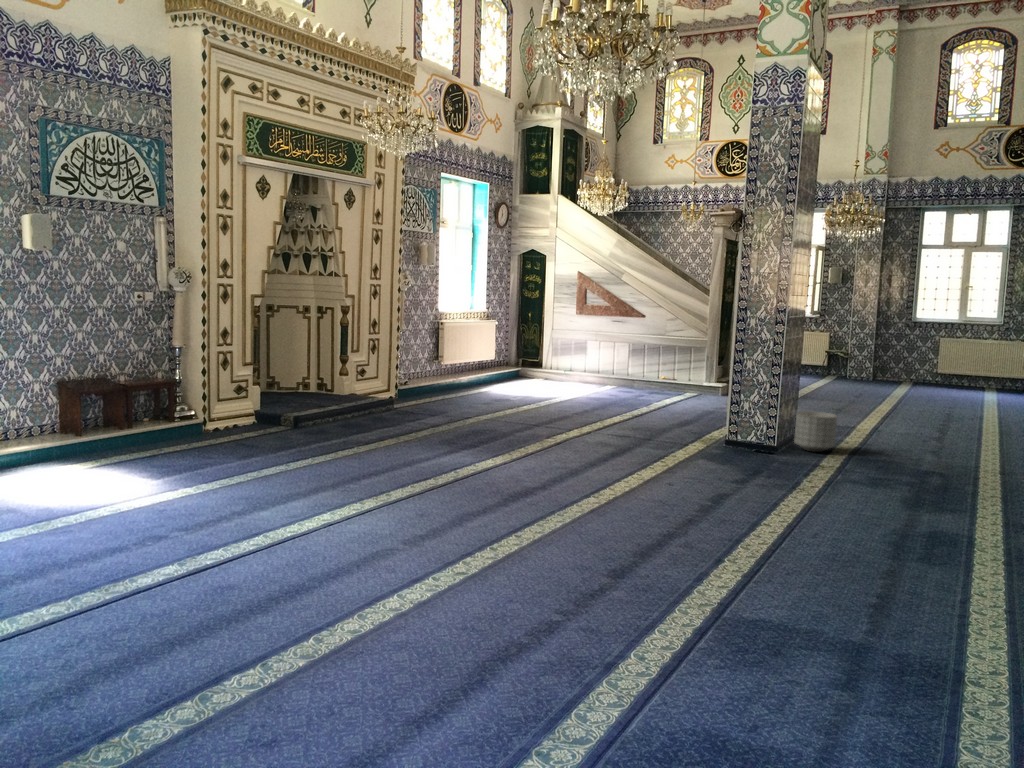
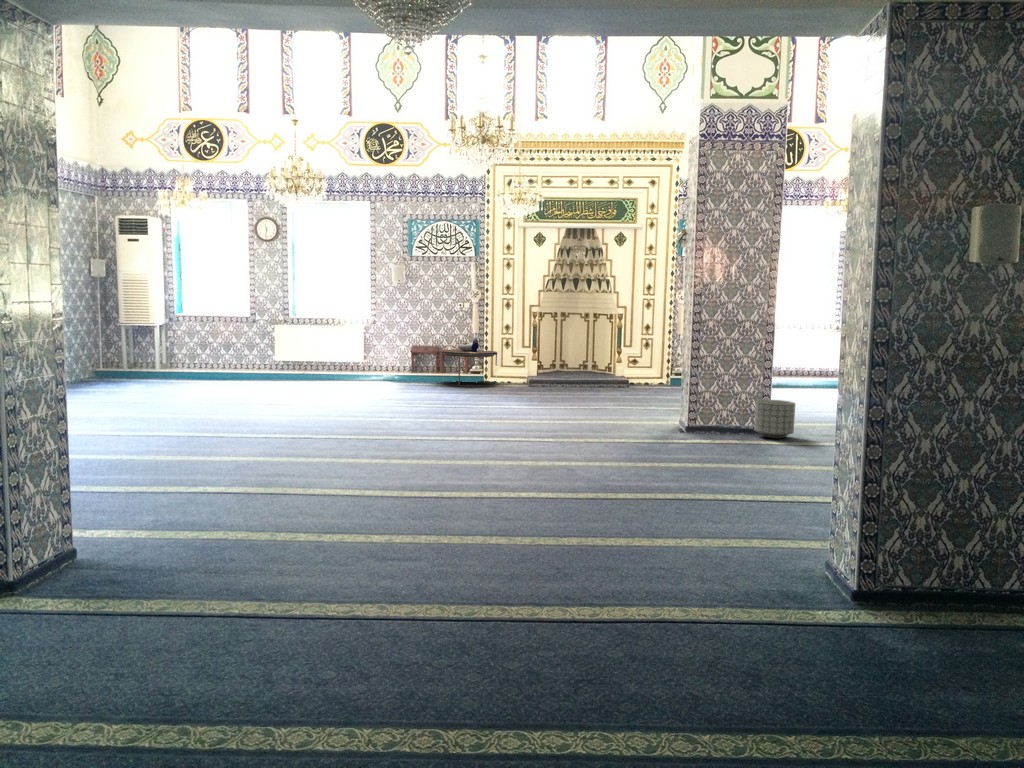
side table: none [159,361,265,451] -> present [442,339,497,387]

